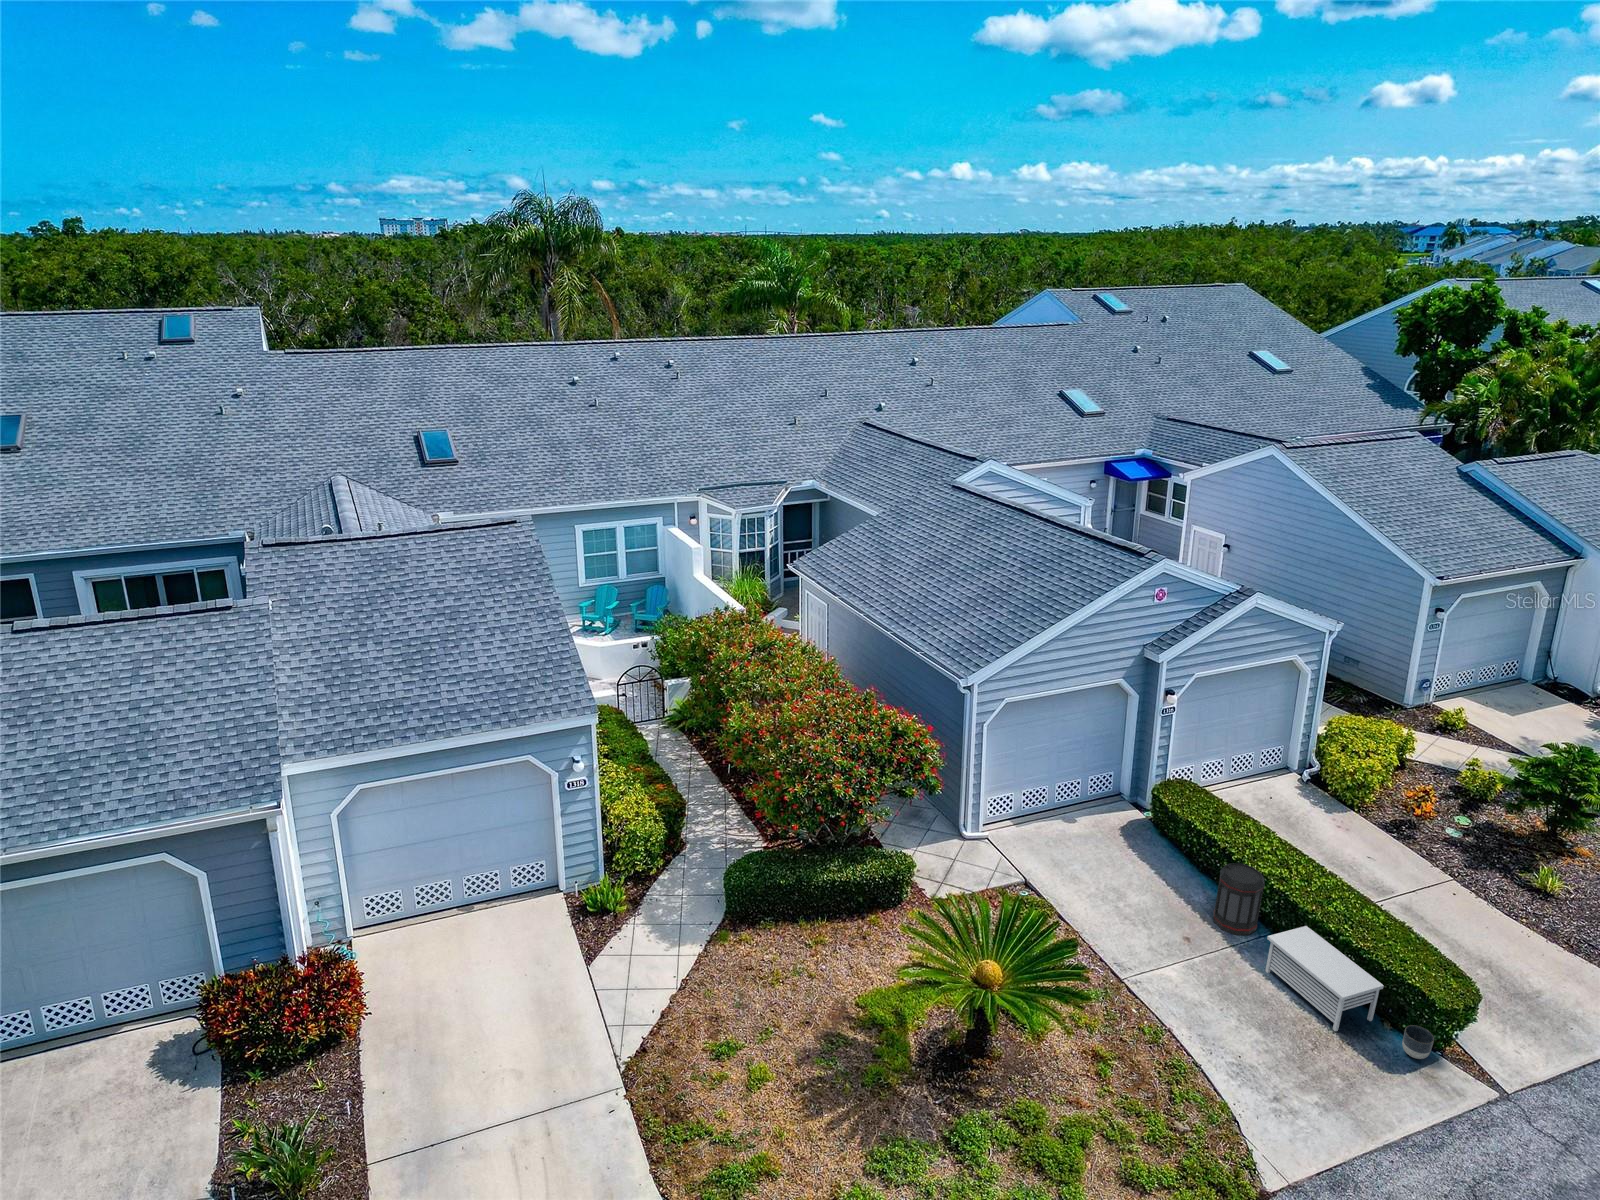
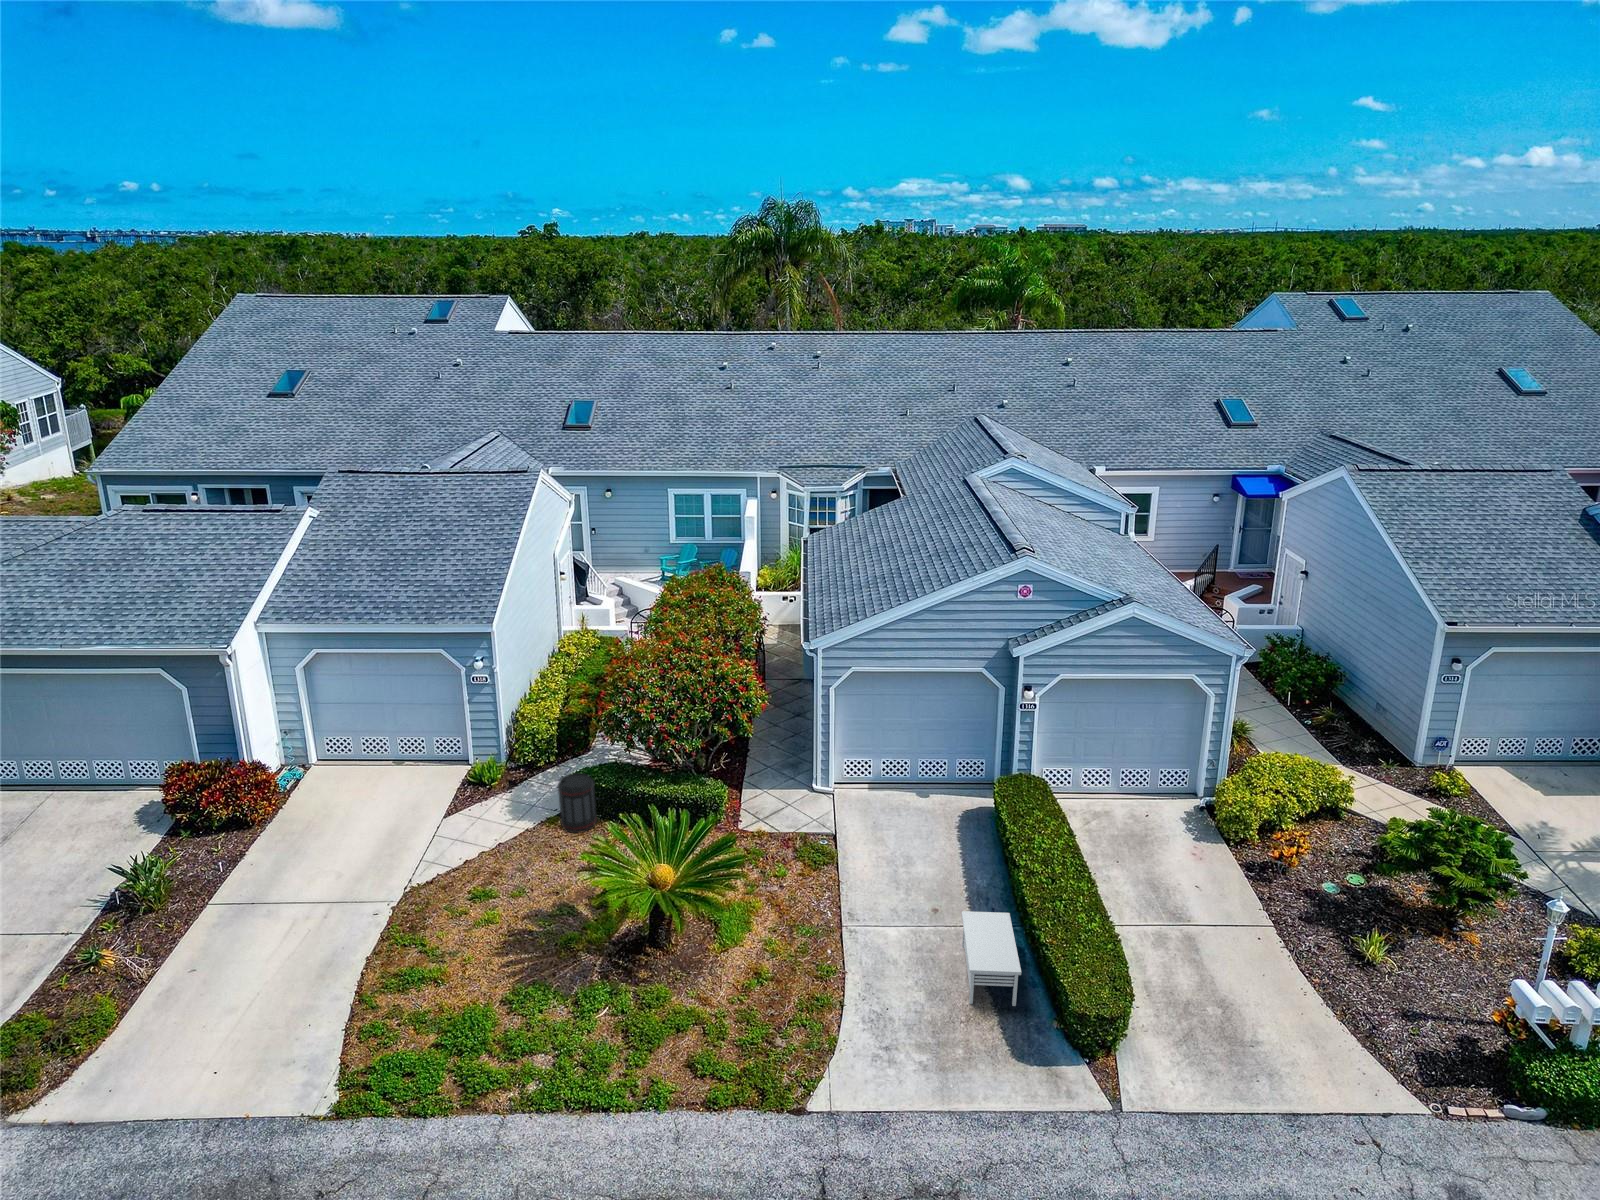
trash can: present [1213,863,1265,935] -> present [558,773,597,833]
planter: present [1402,1025,1434,1059] -> none [1012,1012,1037,1044]

